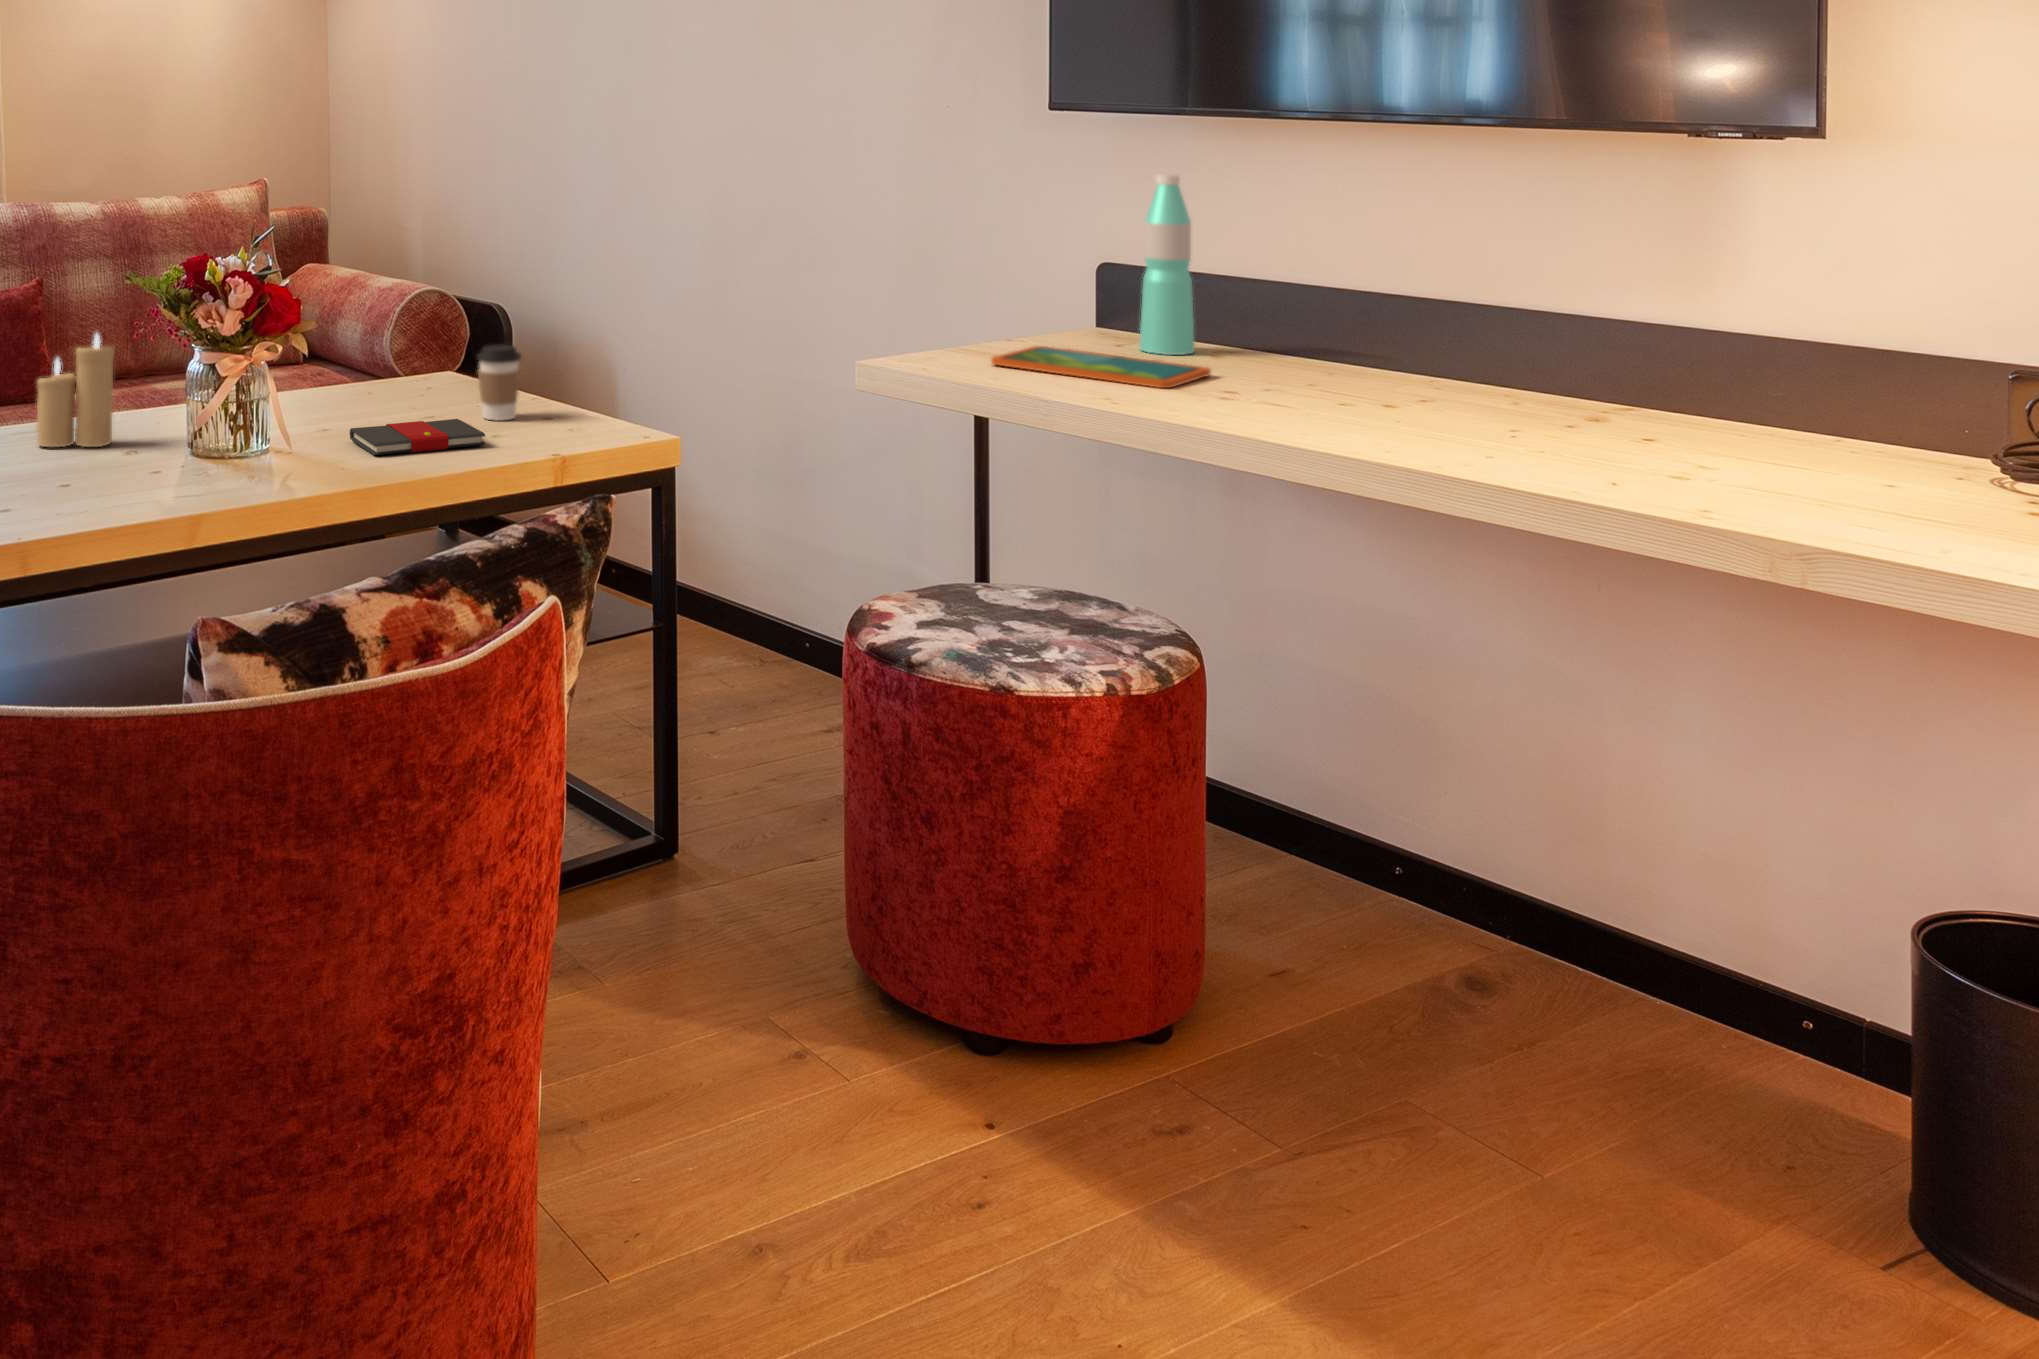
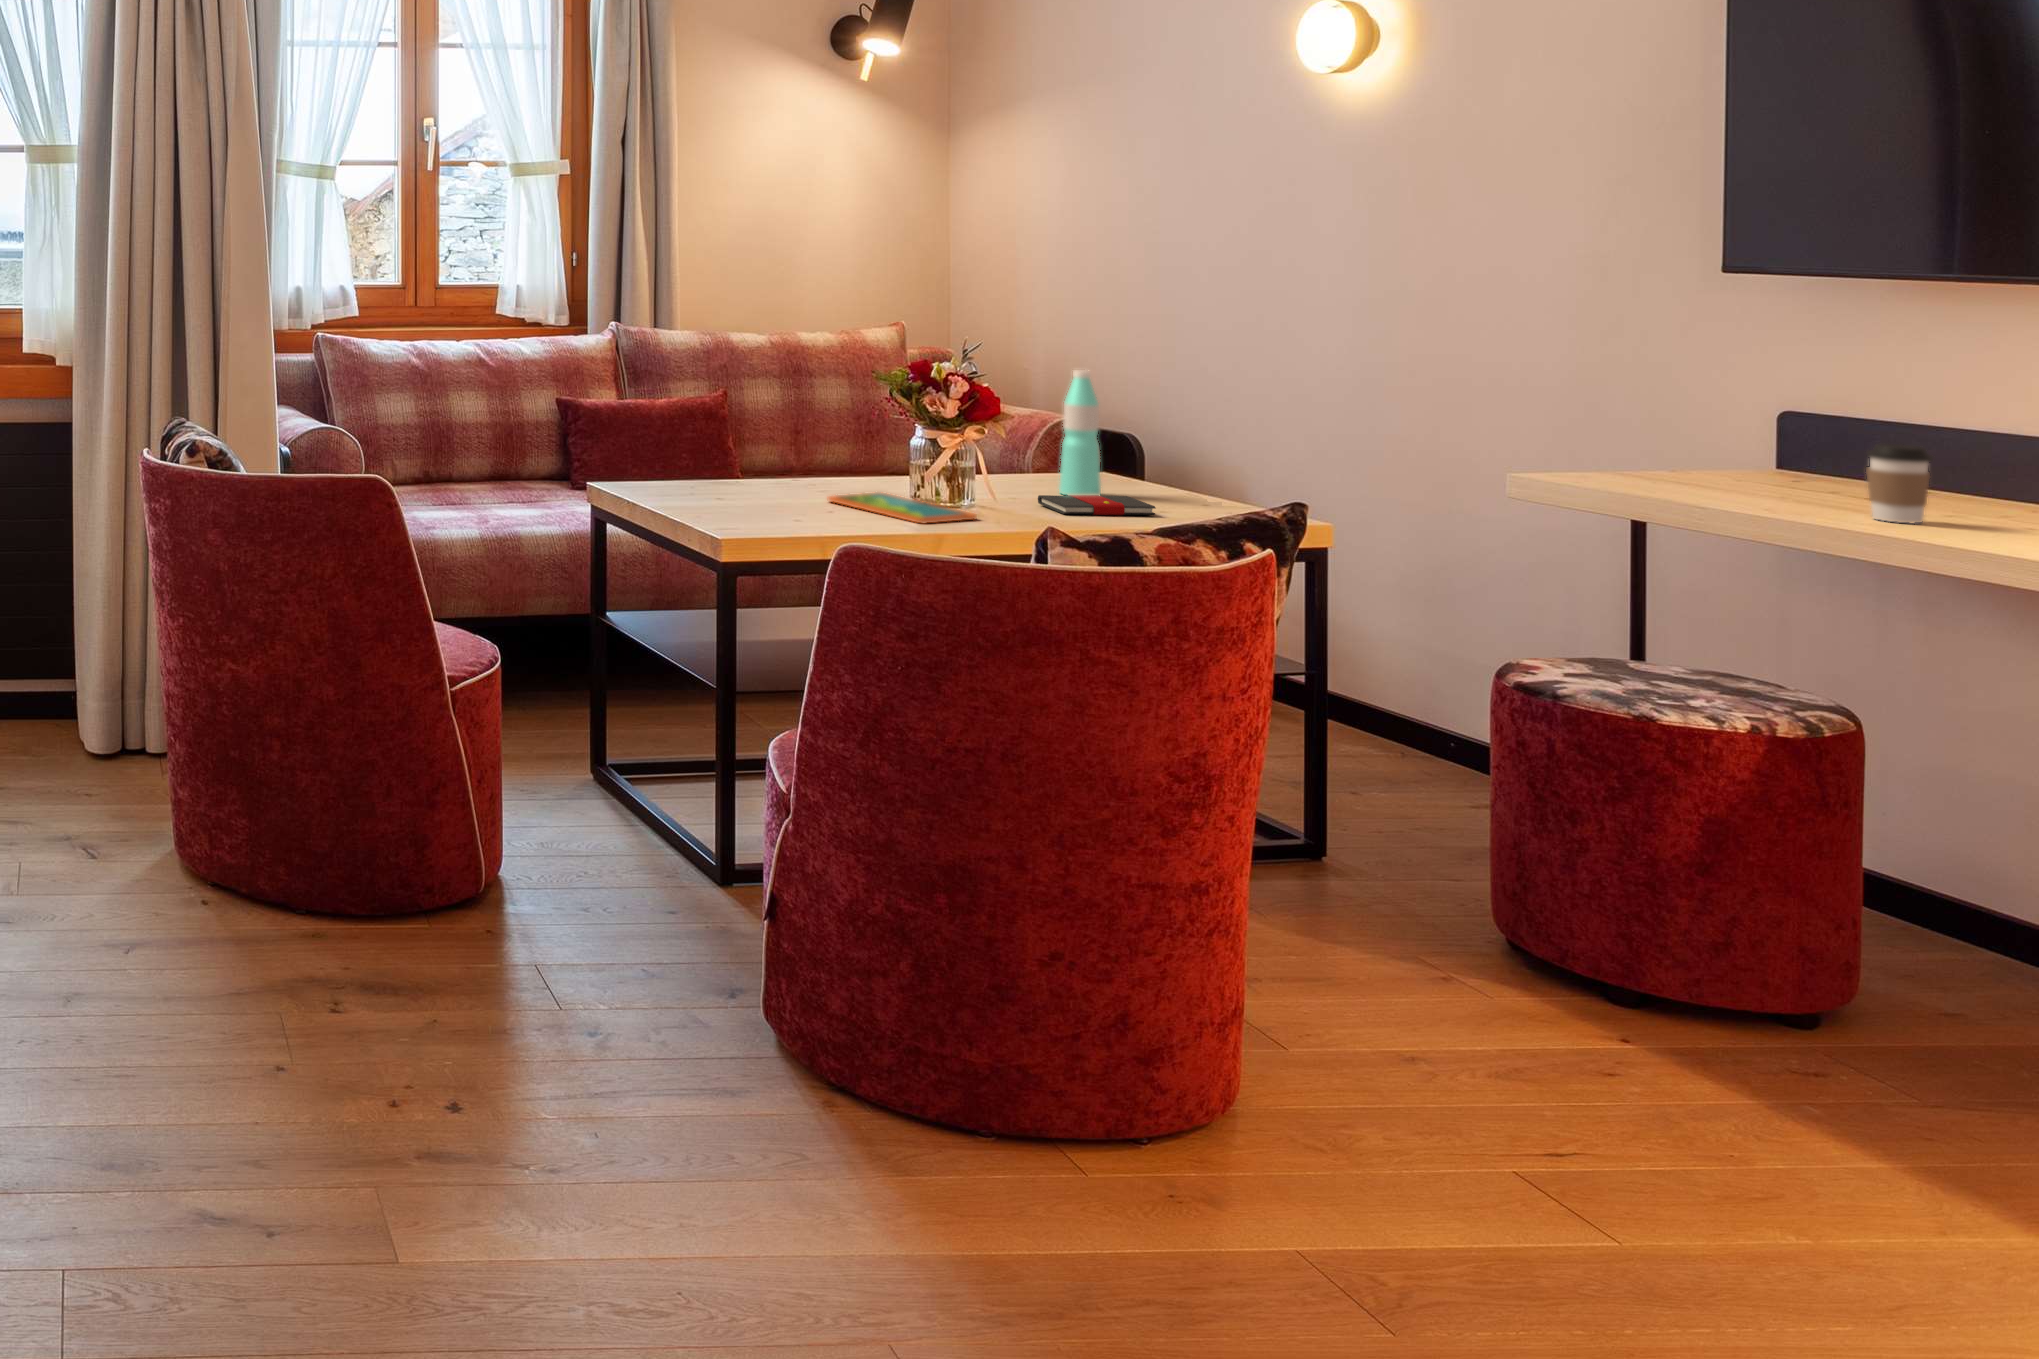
water bottle: present [1140,174,1195,355] -> present [1059,370,1101,495]
candle: present [37,333,114,447] -> none [794,413,852,493]
coffee cup: present [477,345,521,420] -> present [1866,444,1933,523]
tablet: present [991,346,1211,388] -> present [827,492,976,523]

